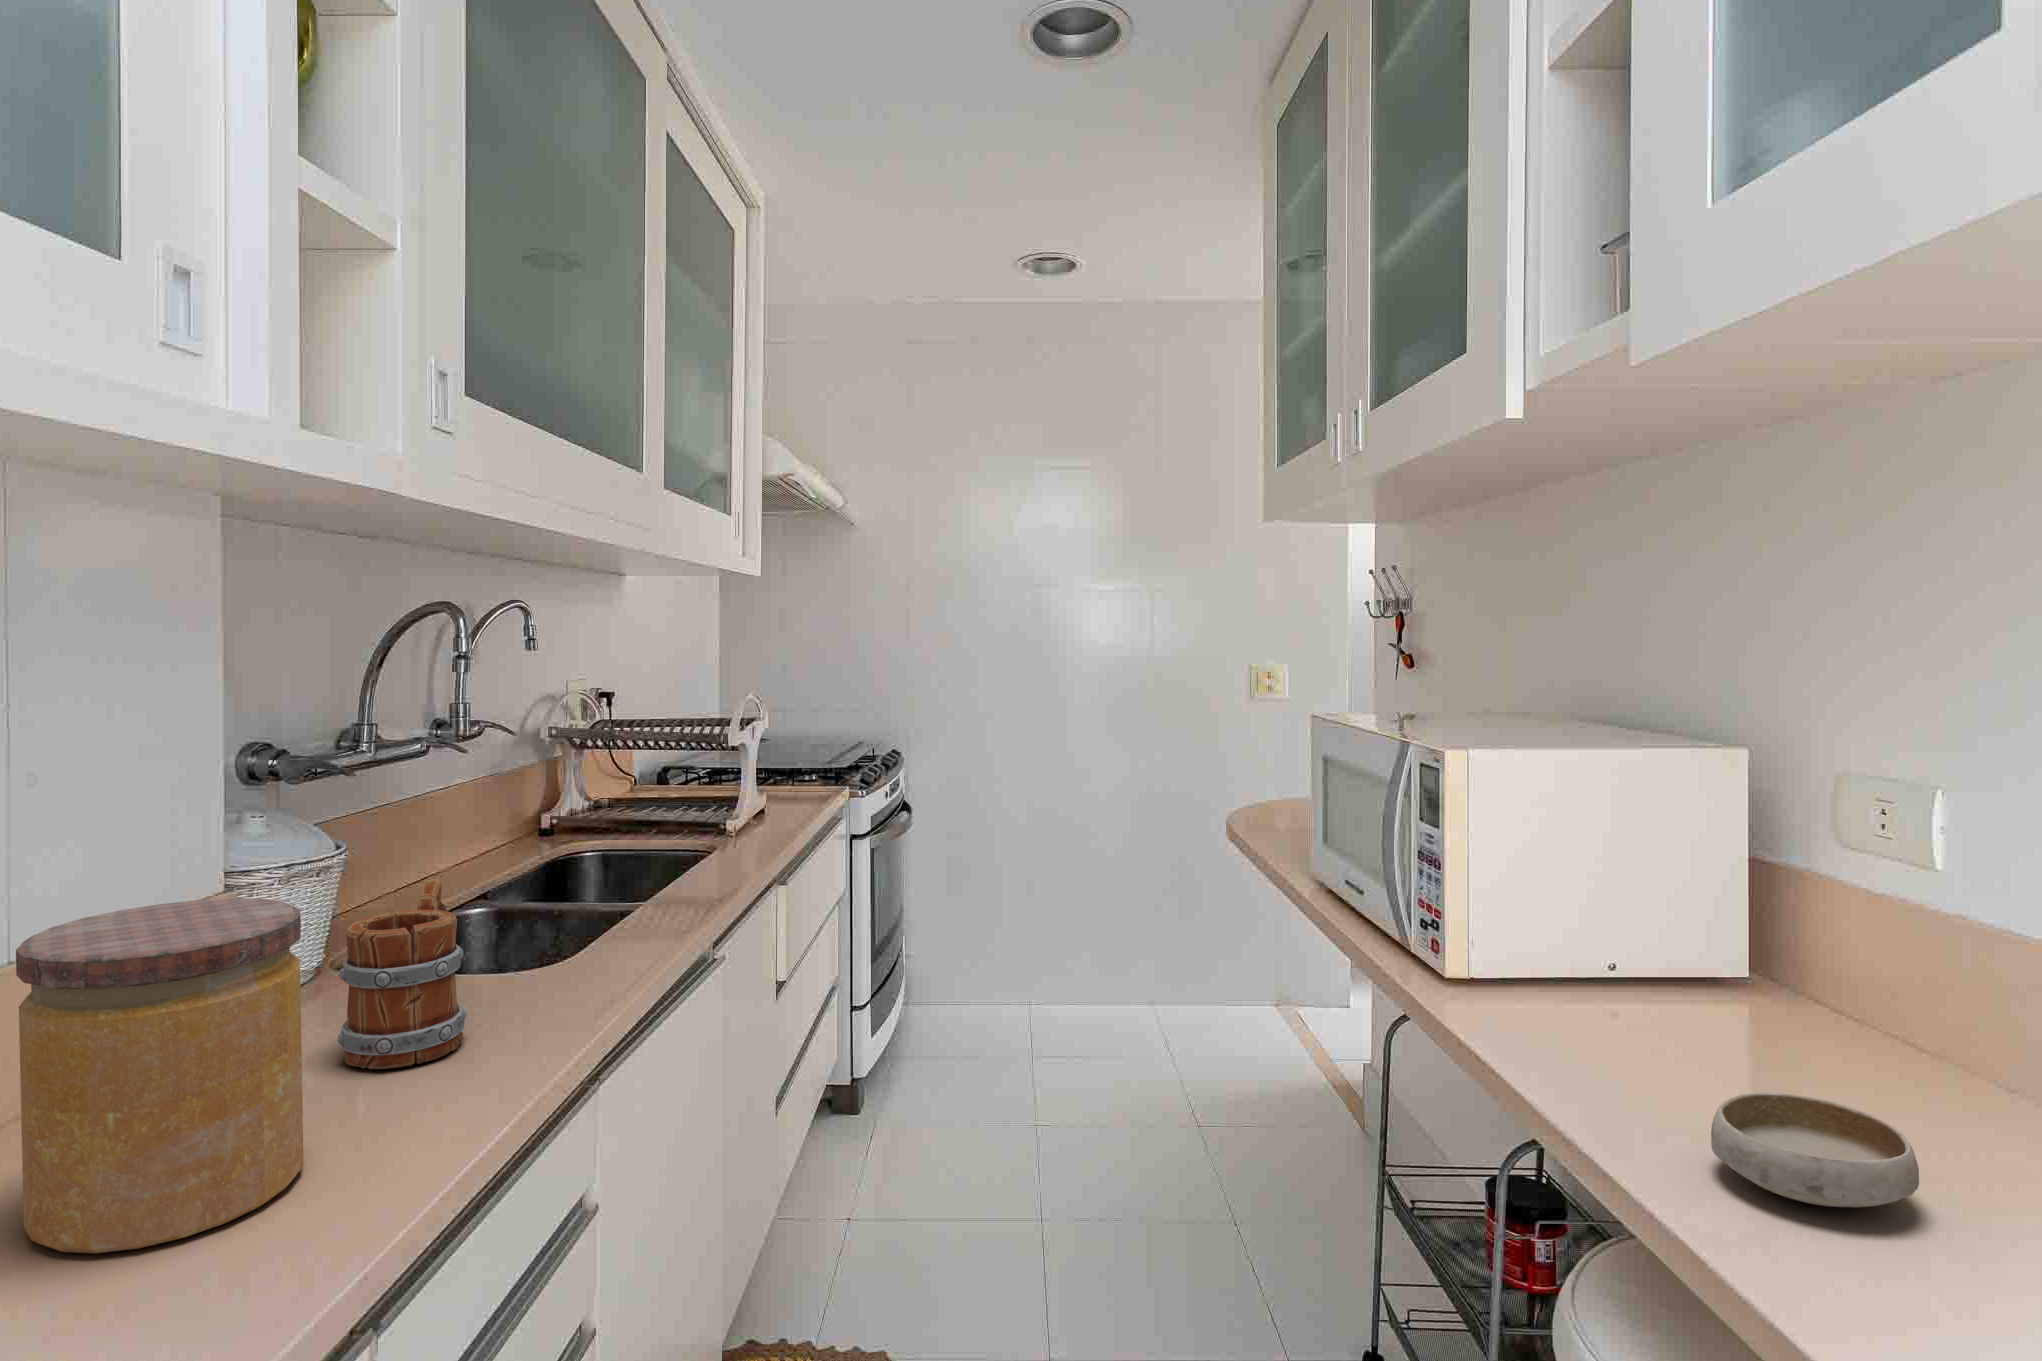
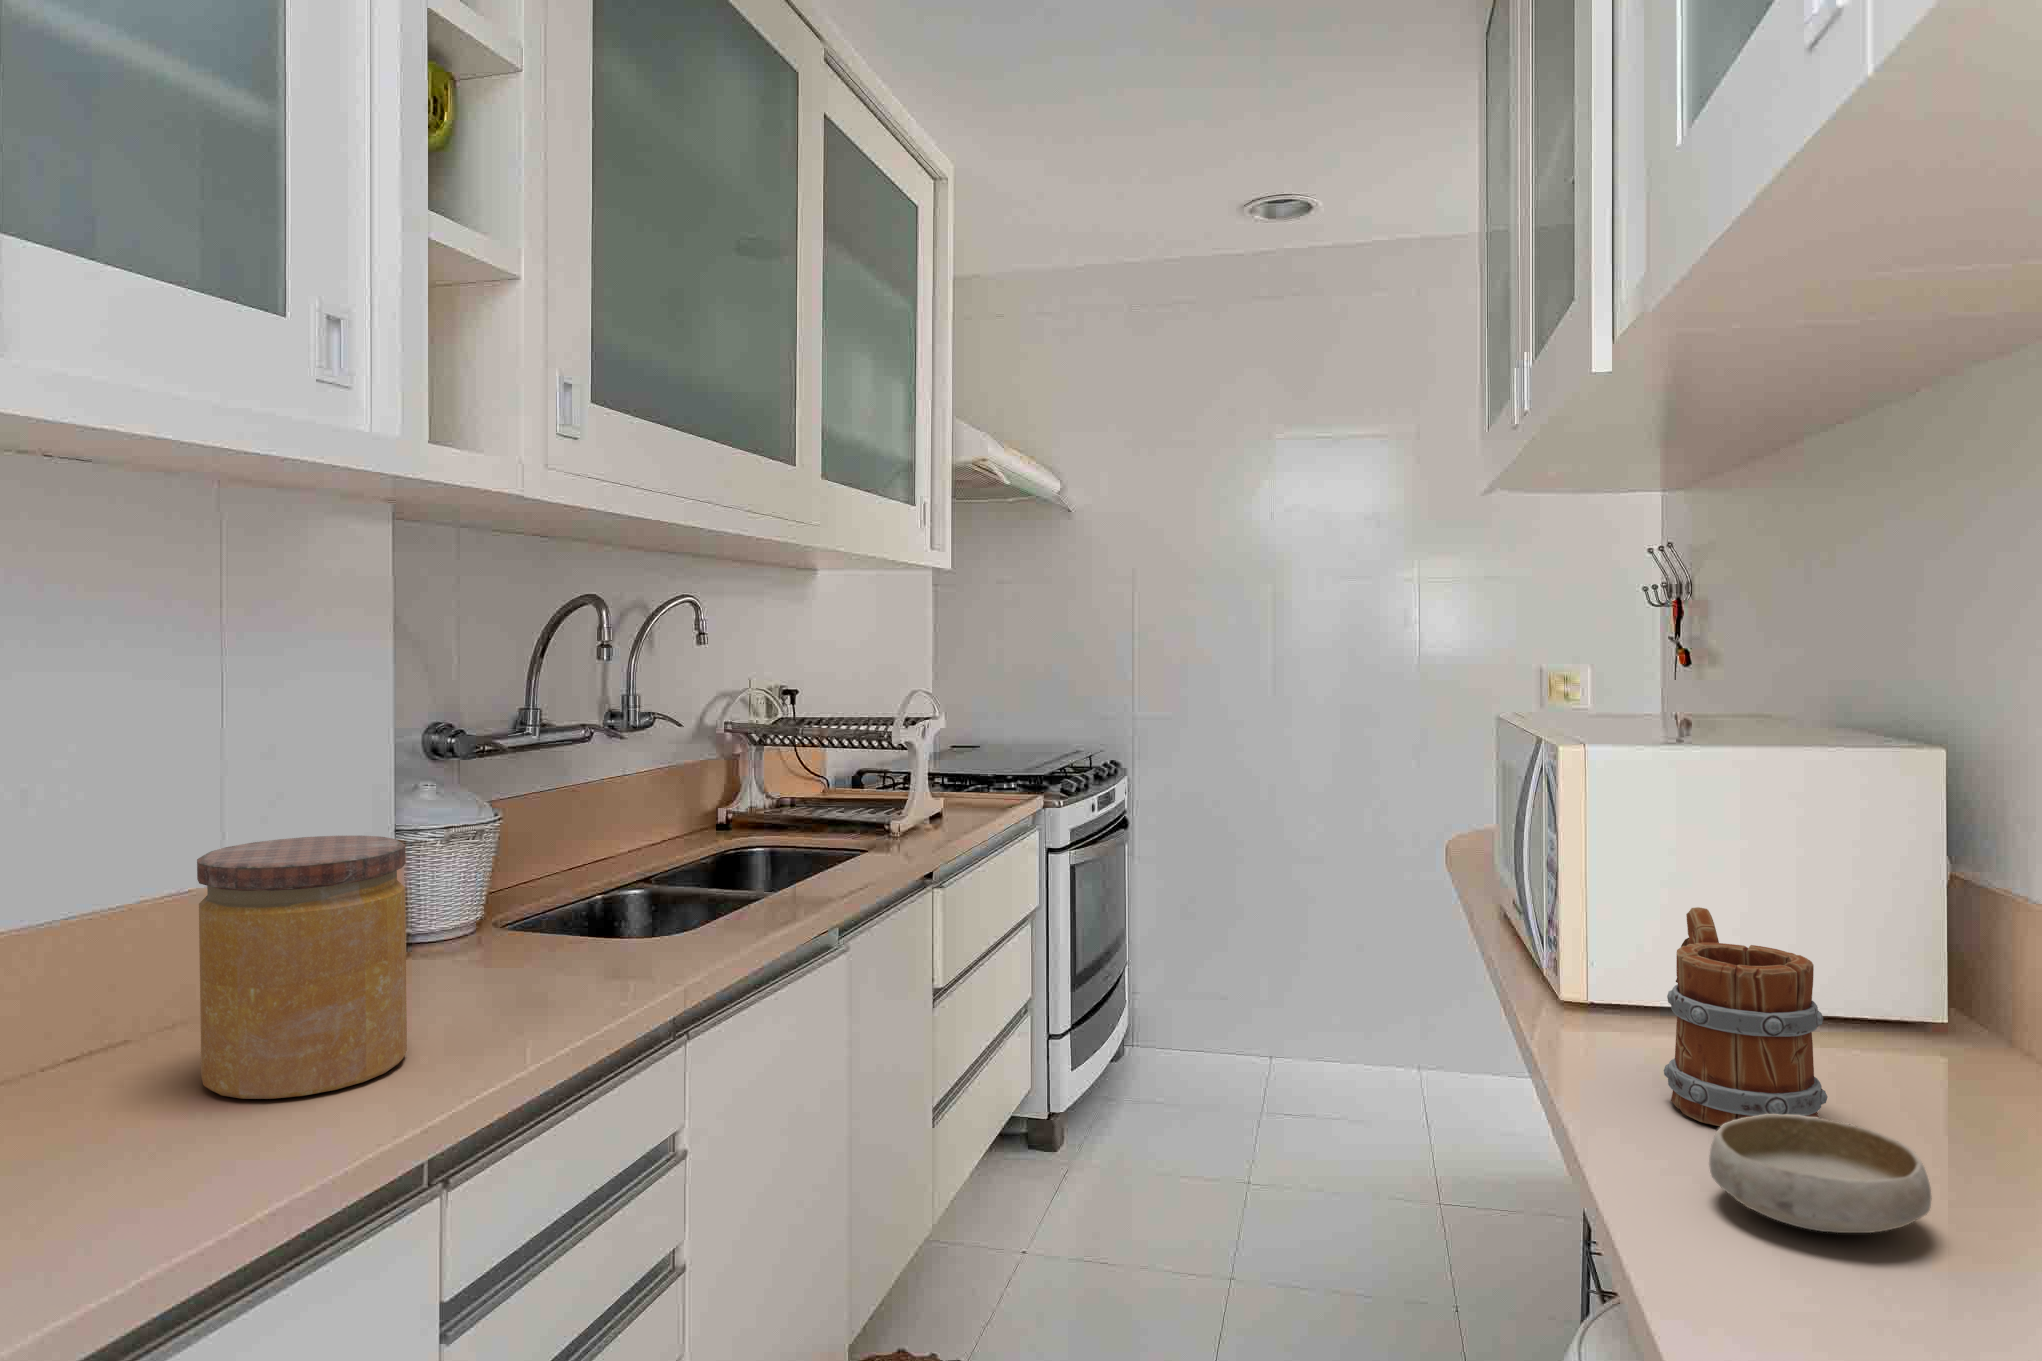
mug: present [337,880,467,1069] -> present [1664,907,1827,1127]

